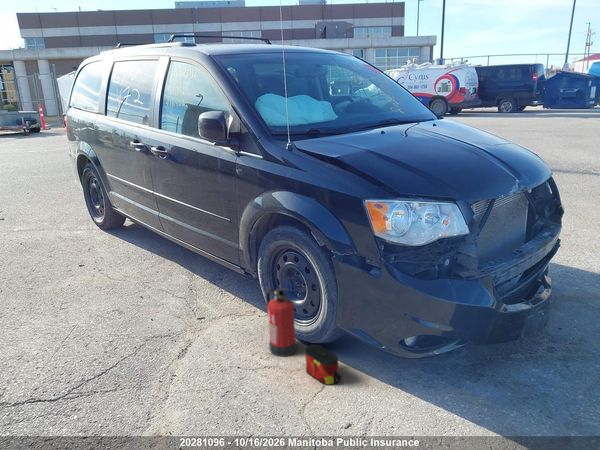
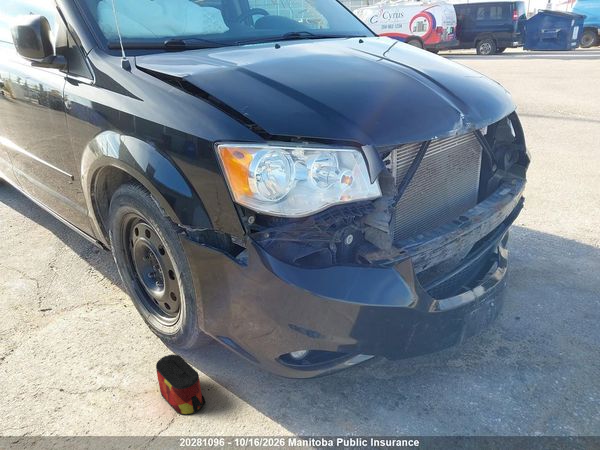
fire extinguisher: present [267,288,296,357] -> none [110,274,160,368]

